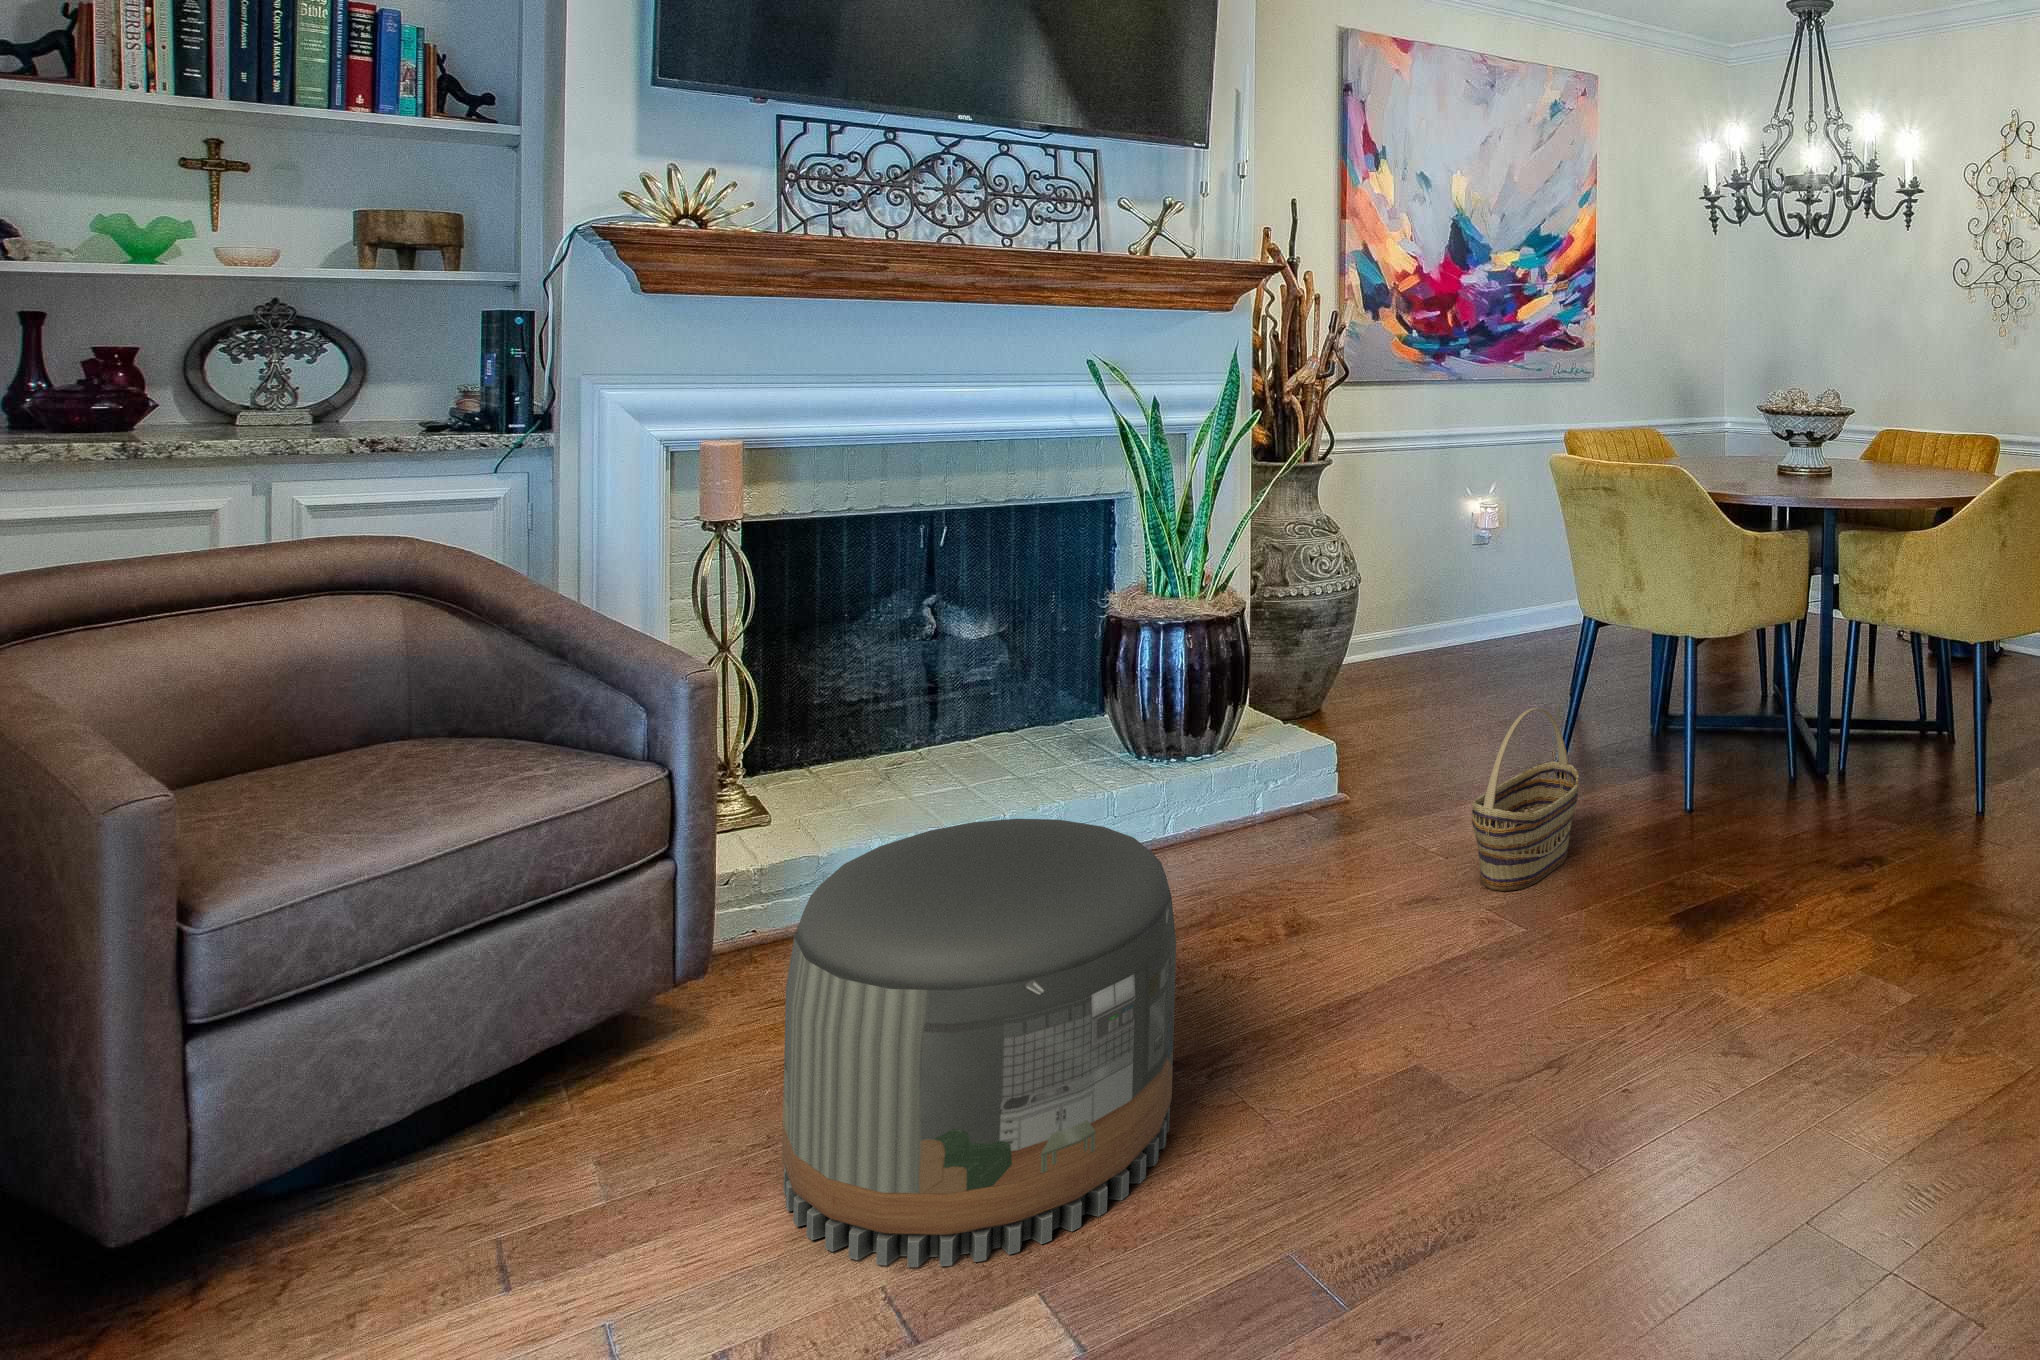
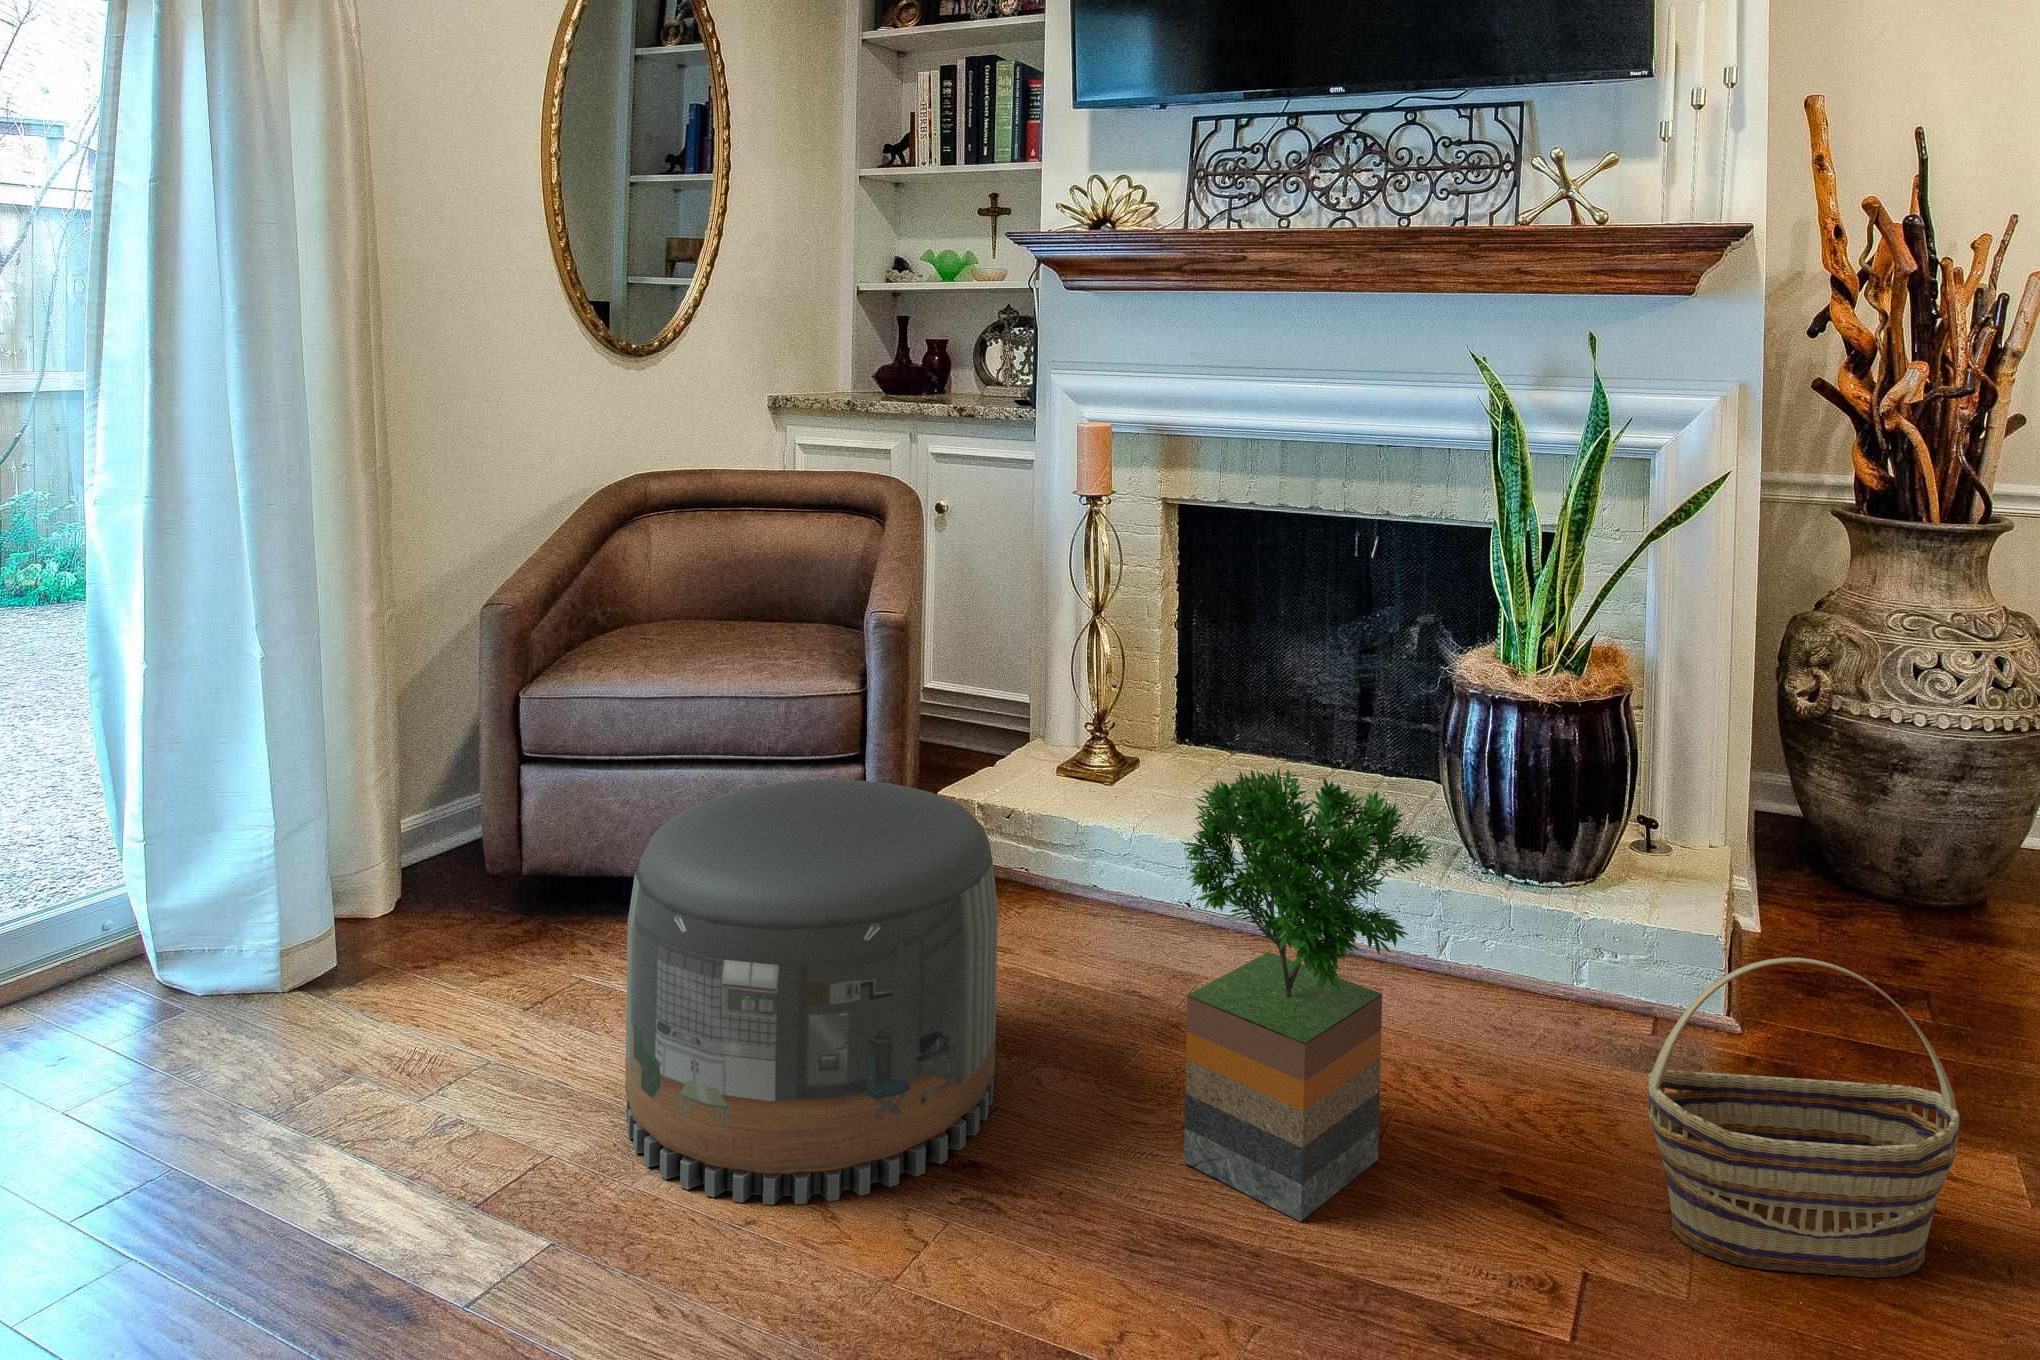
potted tree: none [1230,686,1435,1003] -> present [1181,768,1434,1222]

